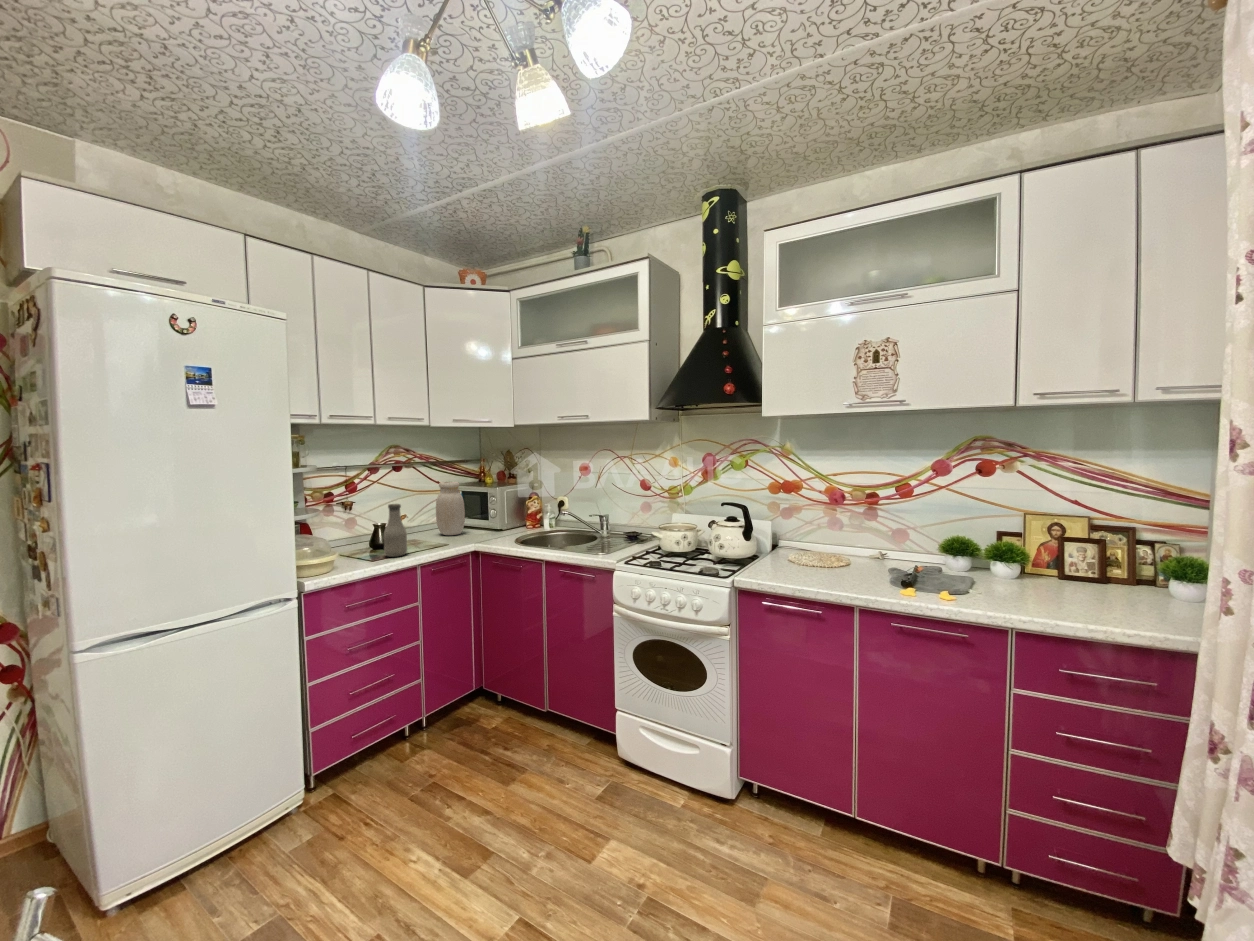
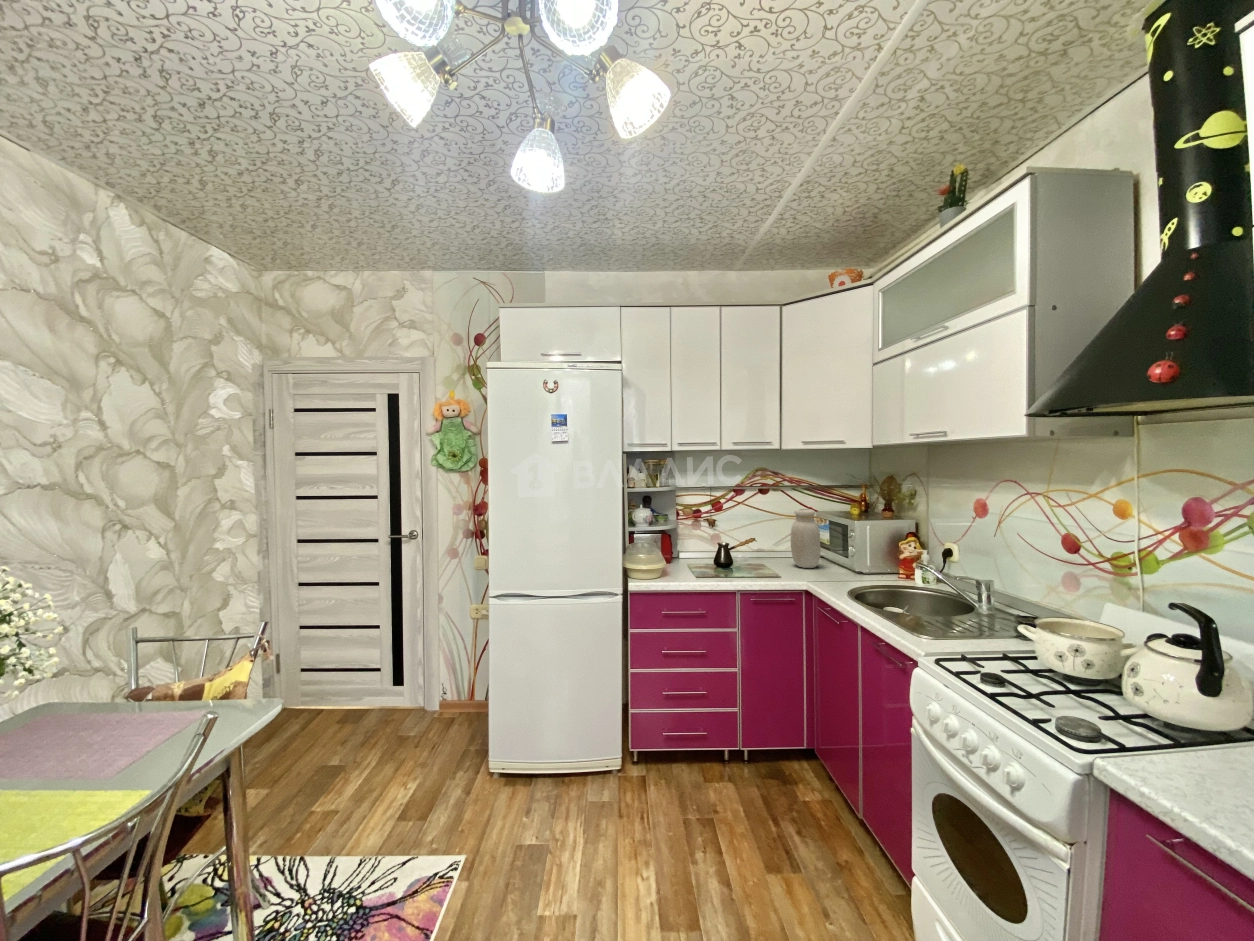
bottle: present [384,504,407,557] -> none [713,527,733,579]

